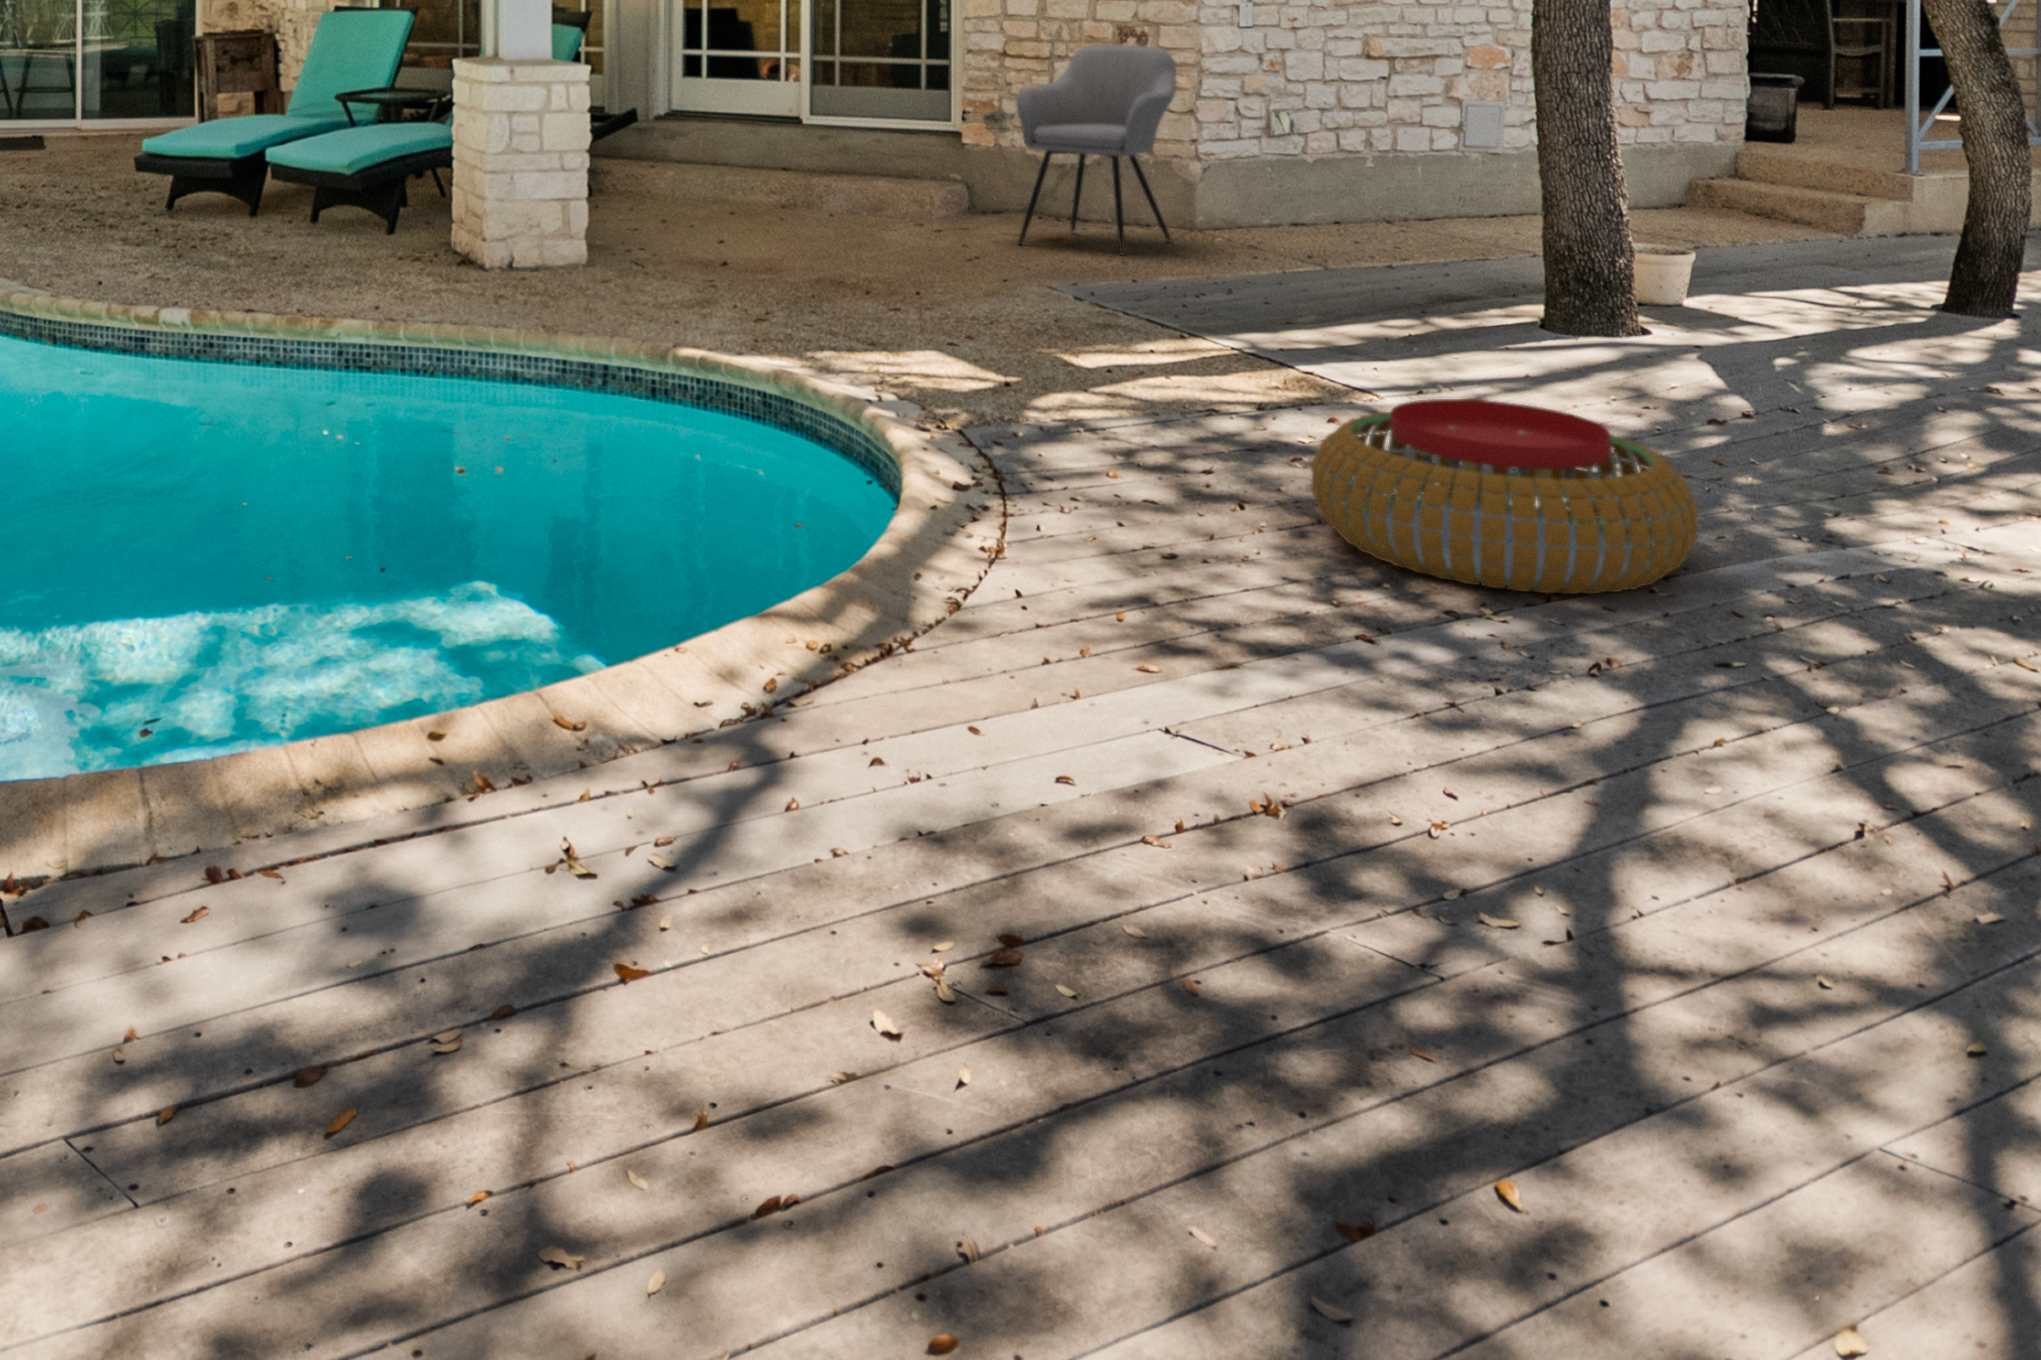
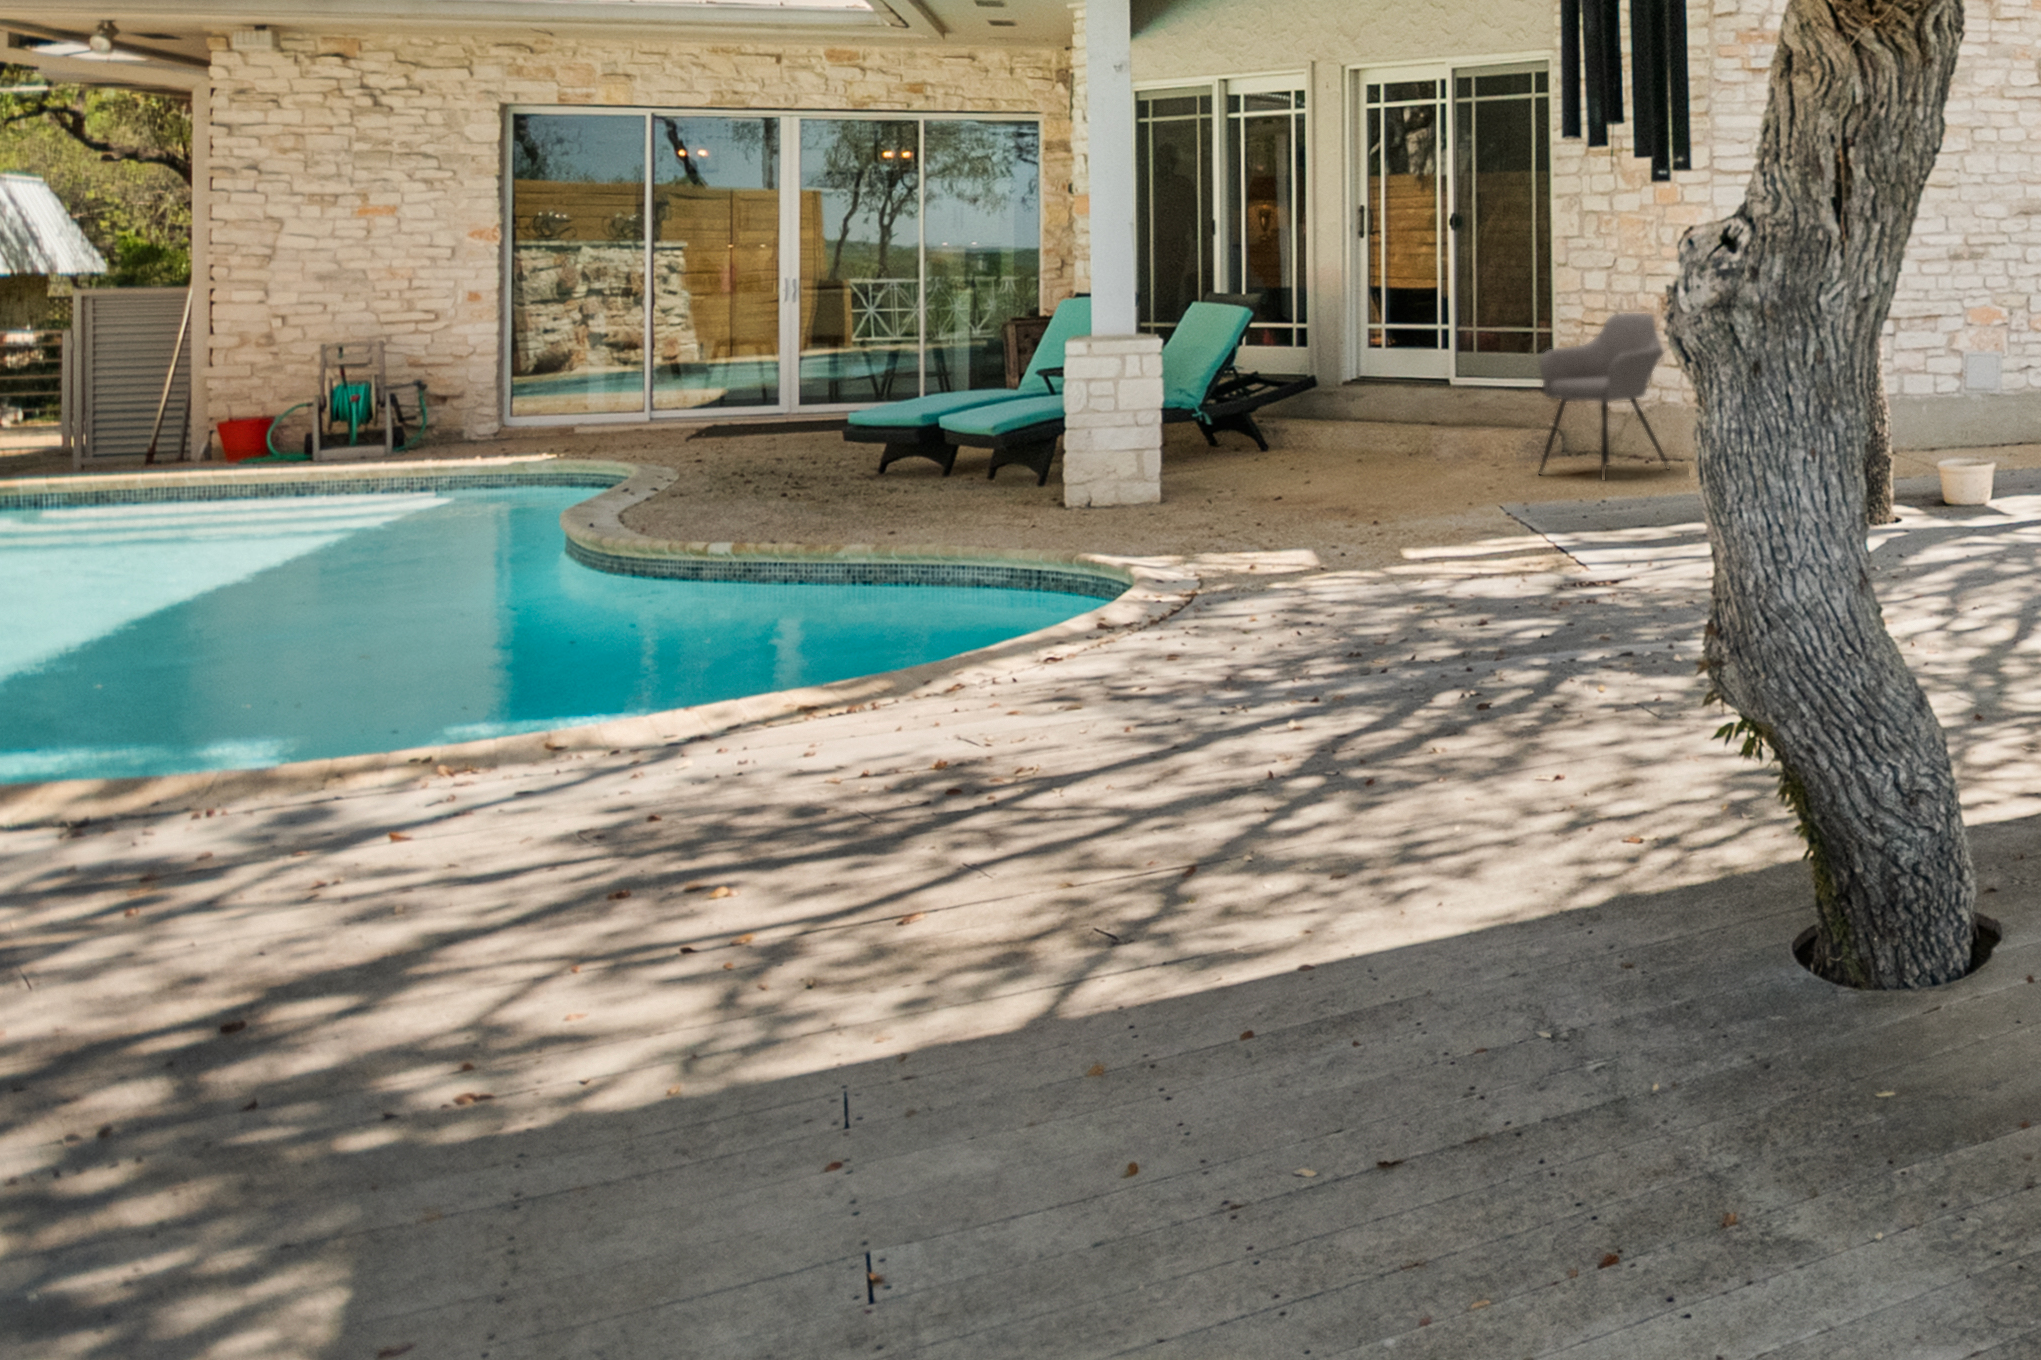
pouf: present [1311,399,1698,594] -> none [1250,555,1486,670]

